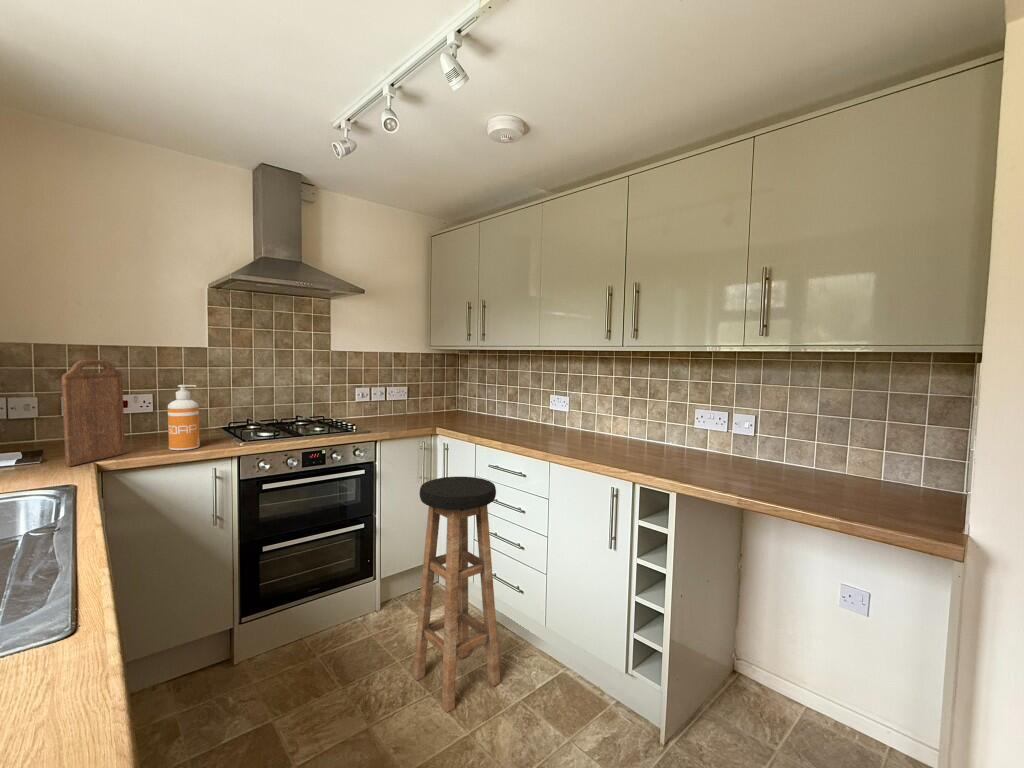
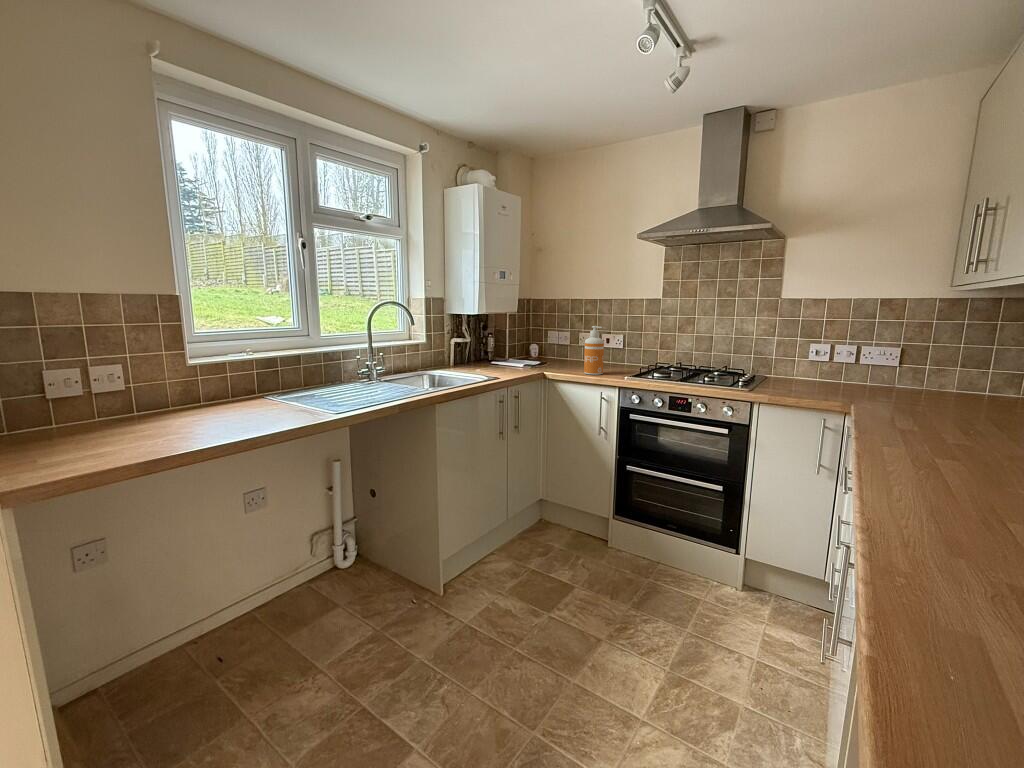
cutting board: present [61,360,125,466] -> none [527,307,565,371]
bar stool: present [413,477,500,712] -> none [655,449,775,731]

